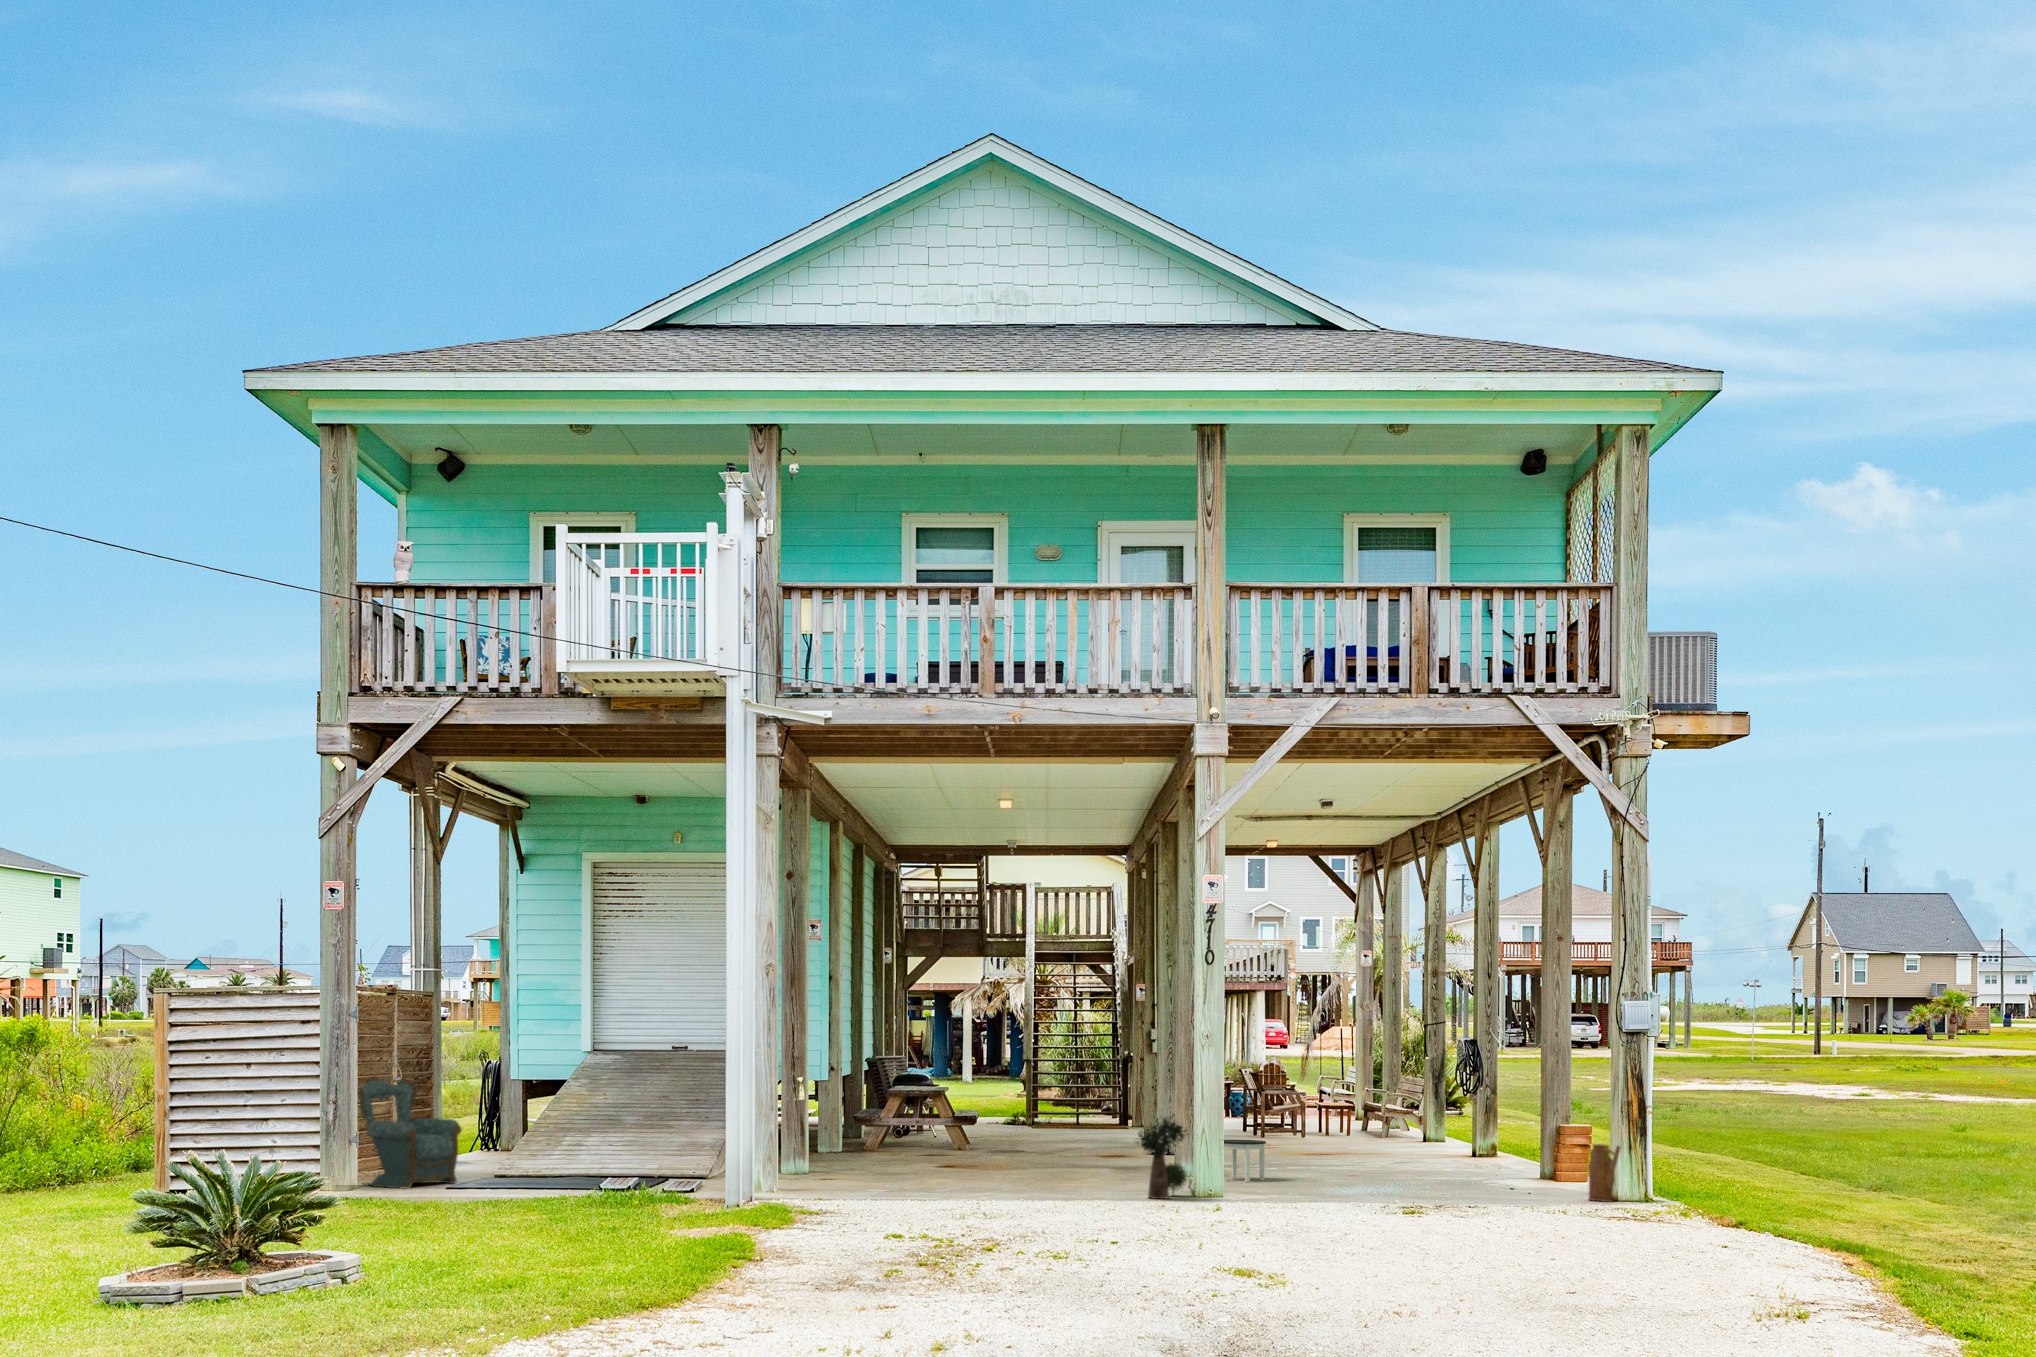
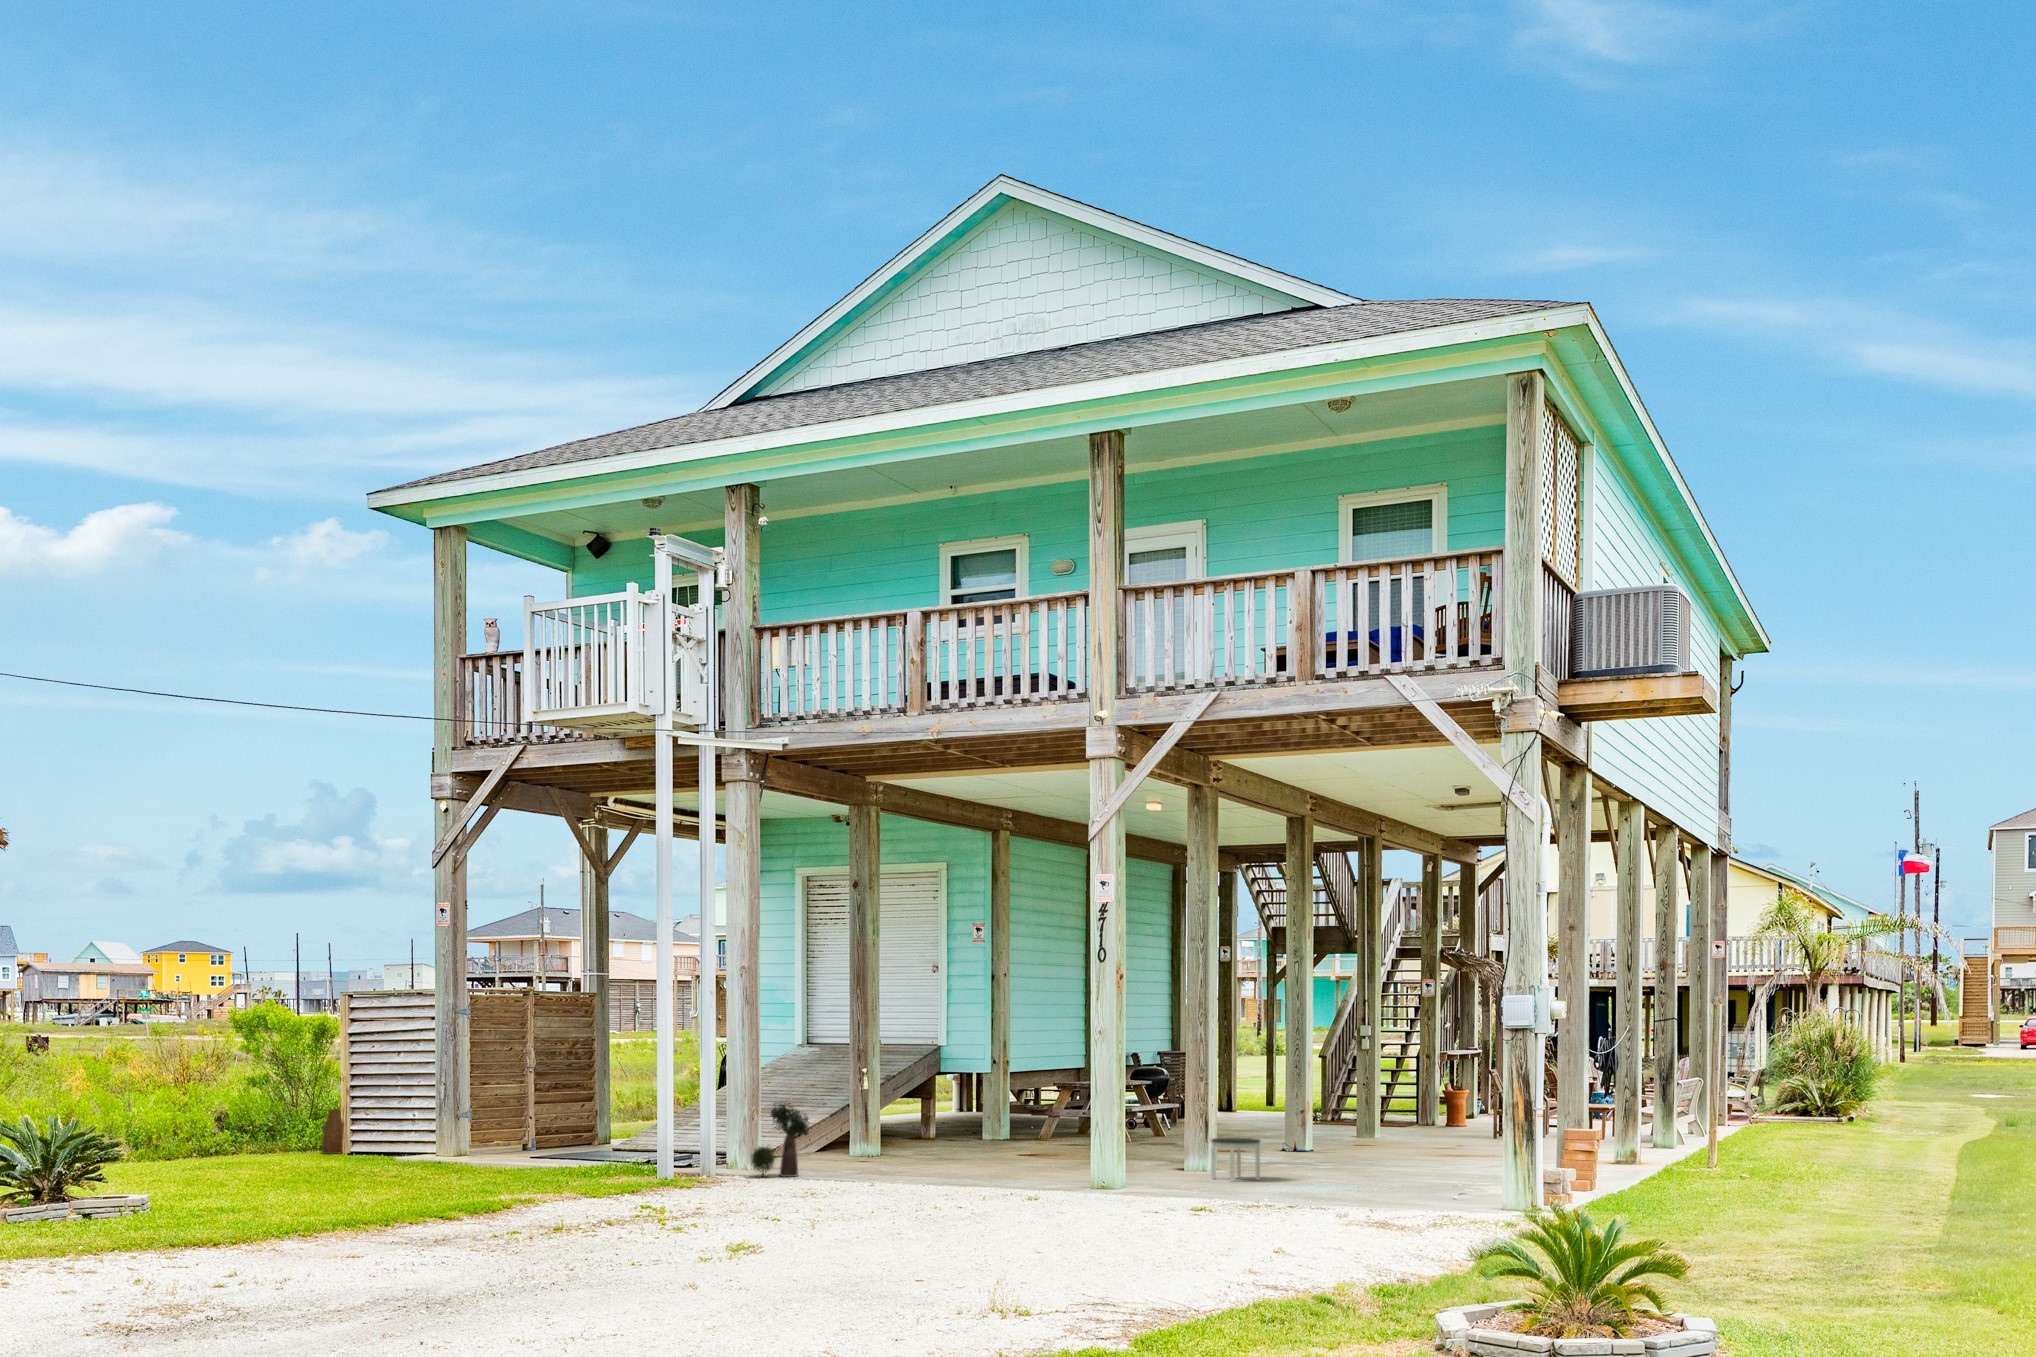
armchair: present [359,1076,461,1189] -> none [473,1065,568,1162]
potted plant: present [1138,1118,1196,1199] -> present [751,1104,809,1177]
watering can: present [1588,1144,1620,1202] -> present [321,1109,344,1154]

